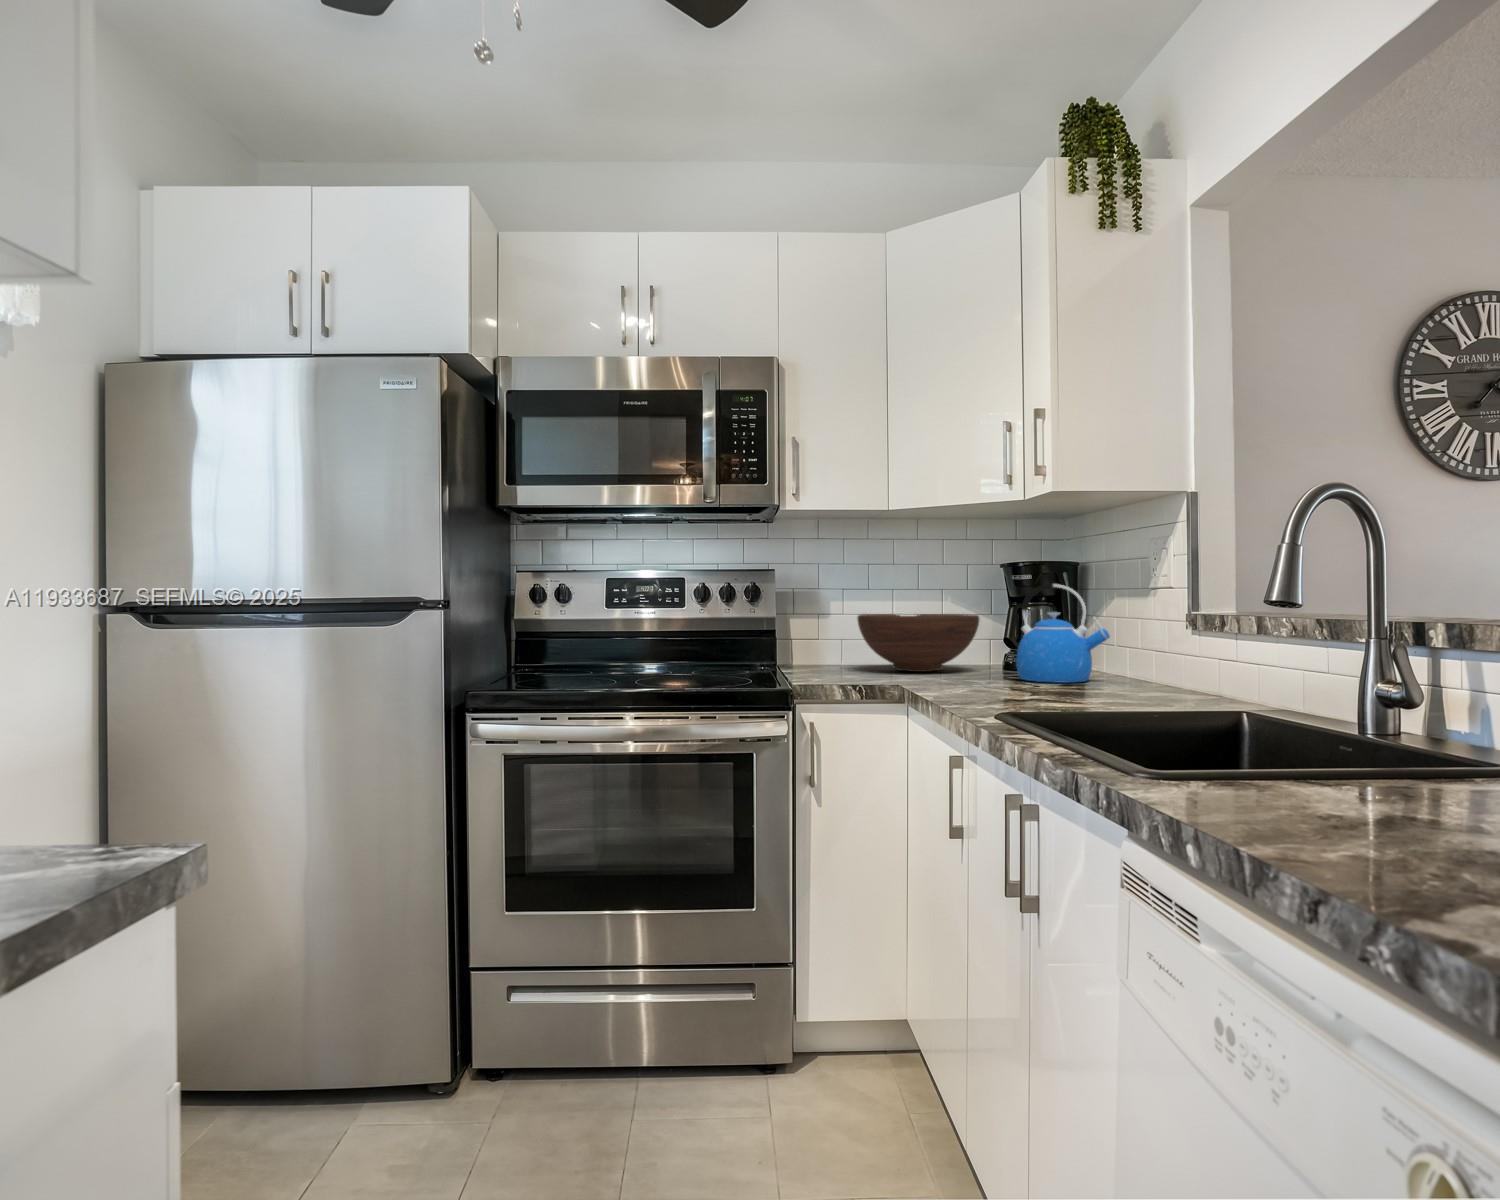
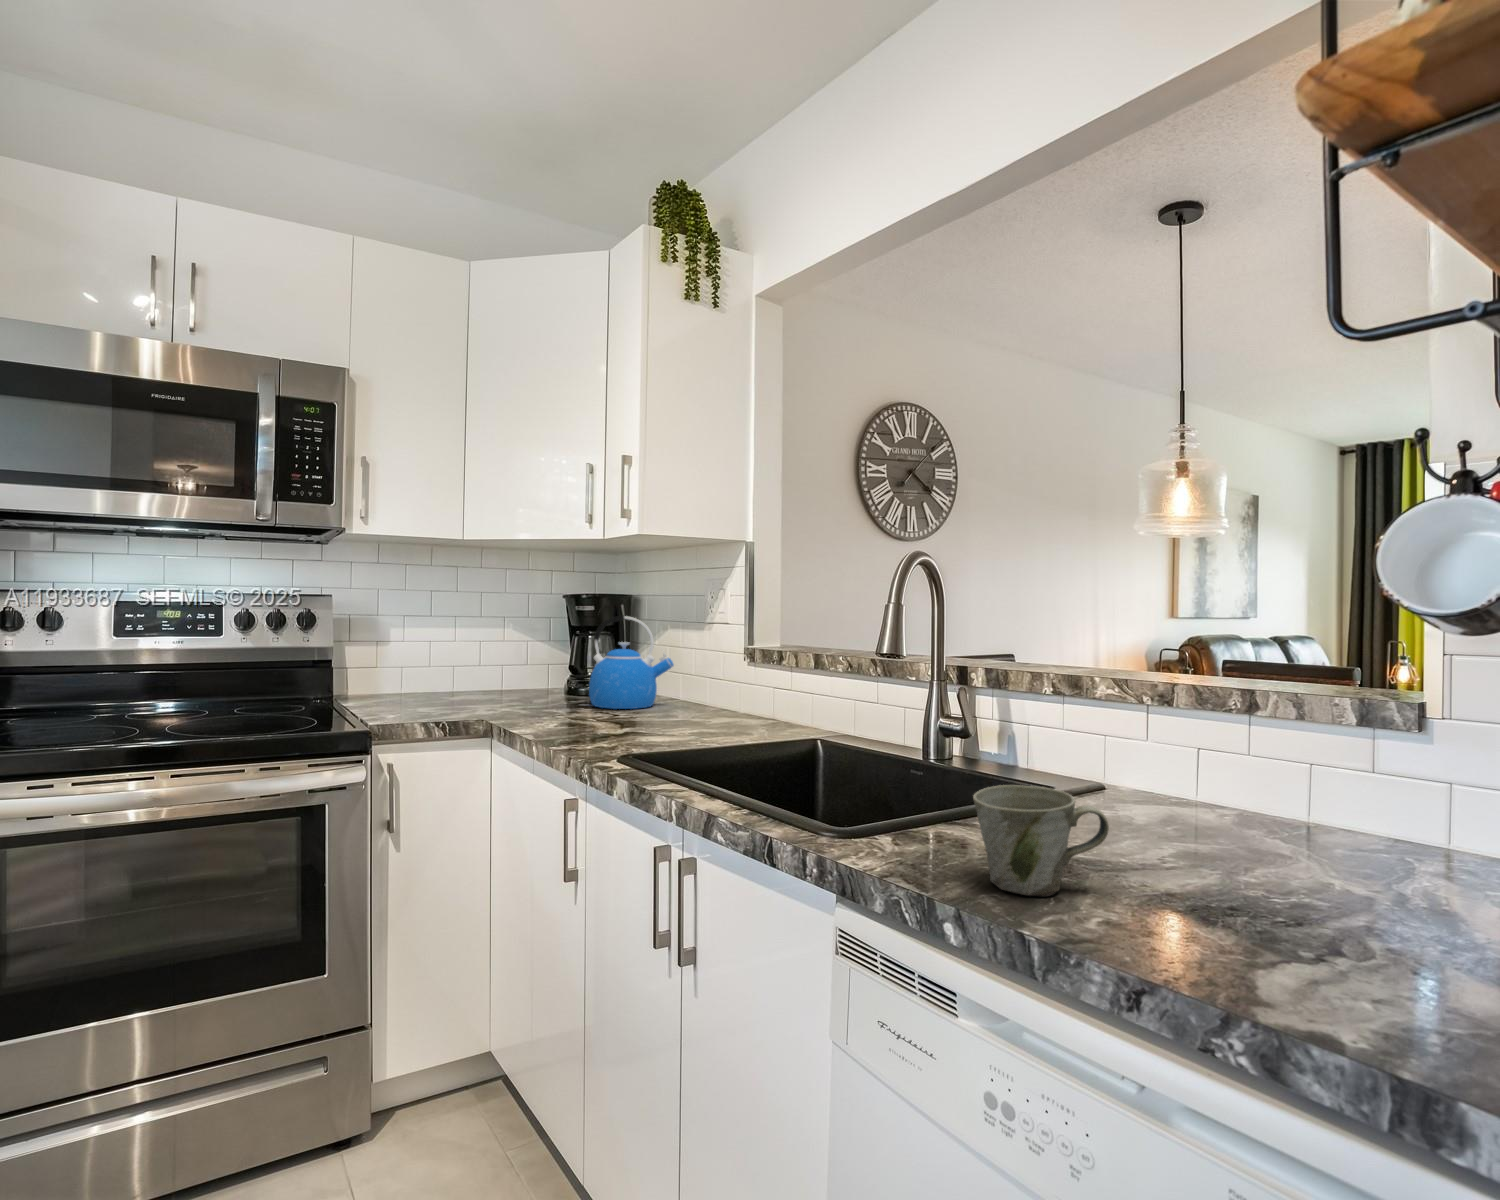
fruit bowl: present [857,614,979,672] -> none [418,639,546,699]
mug: none [1244,717,1417,834] -> present [973,785,1109,896]

